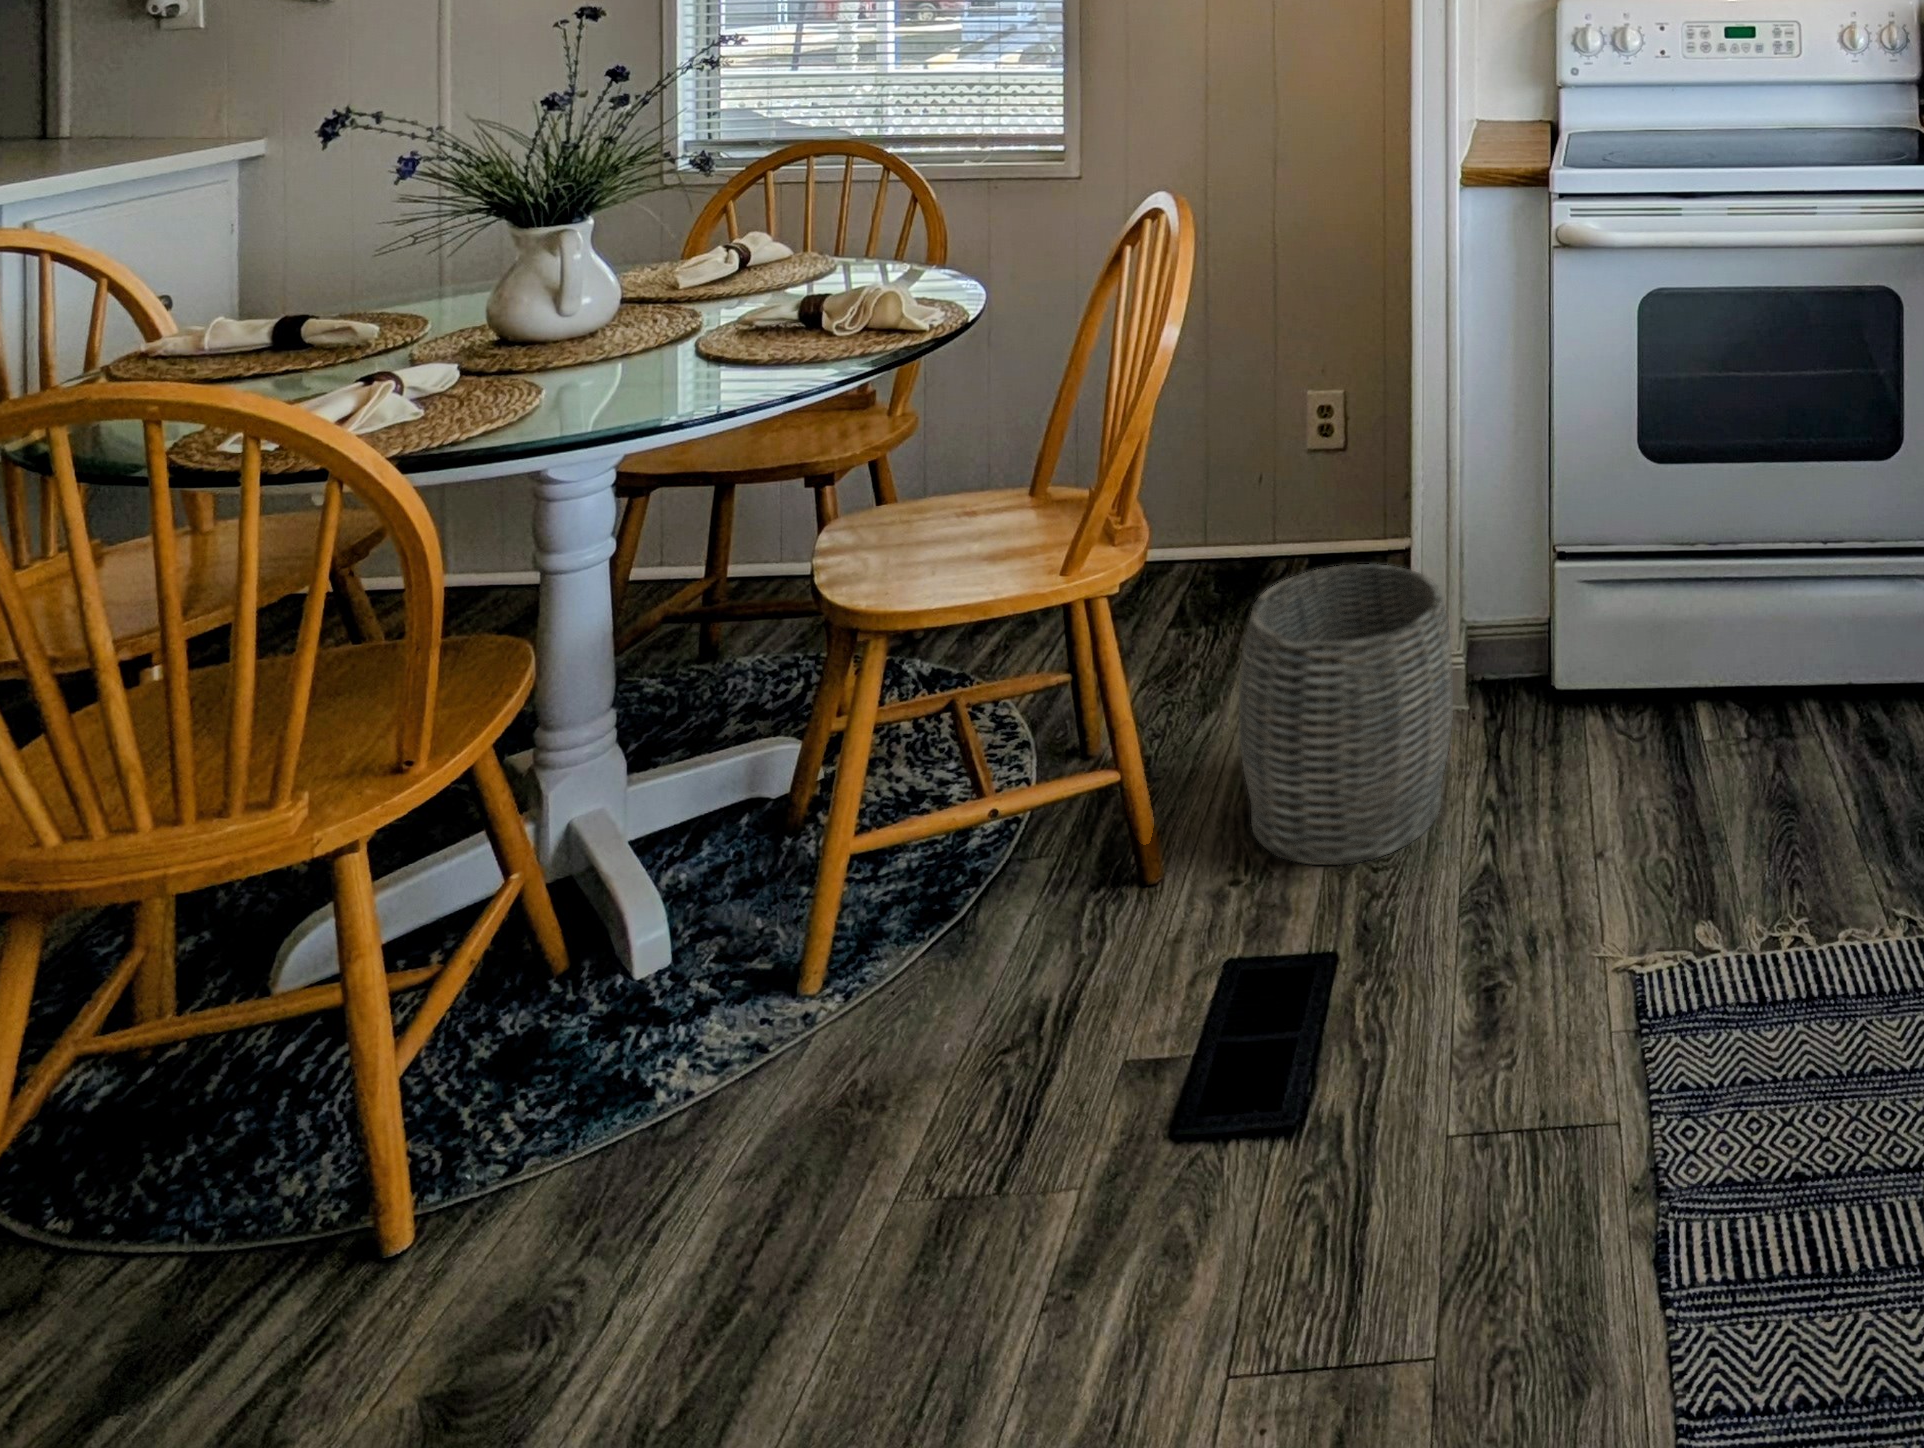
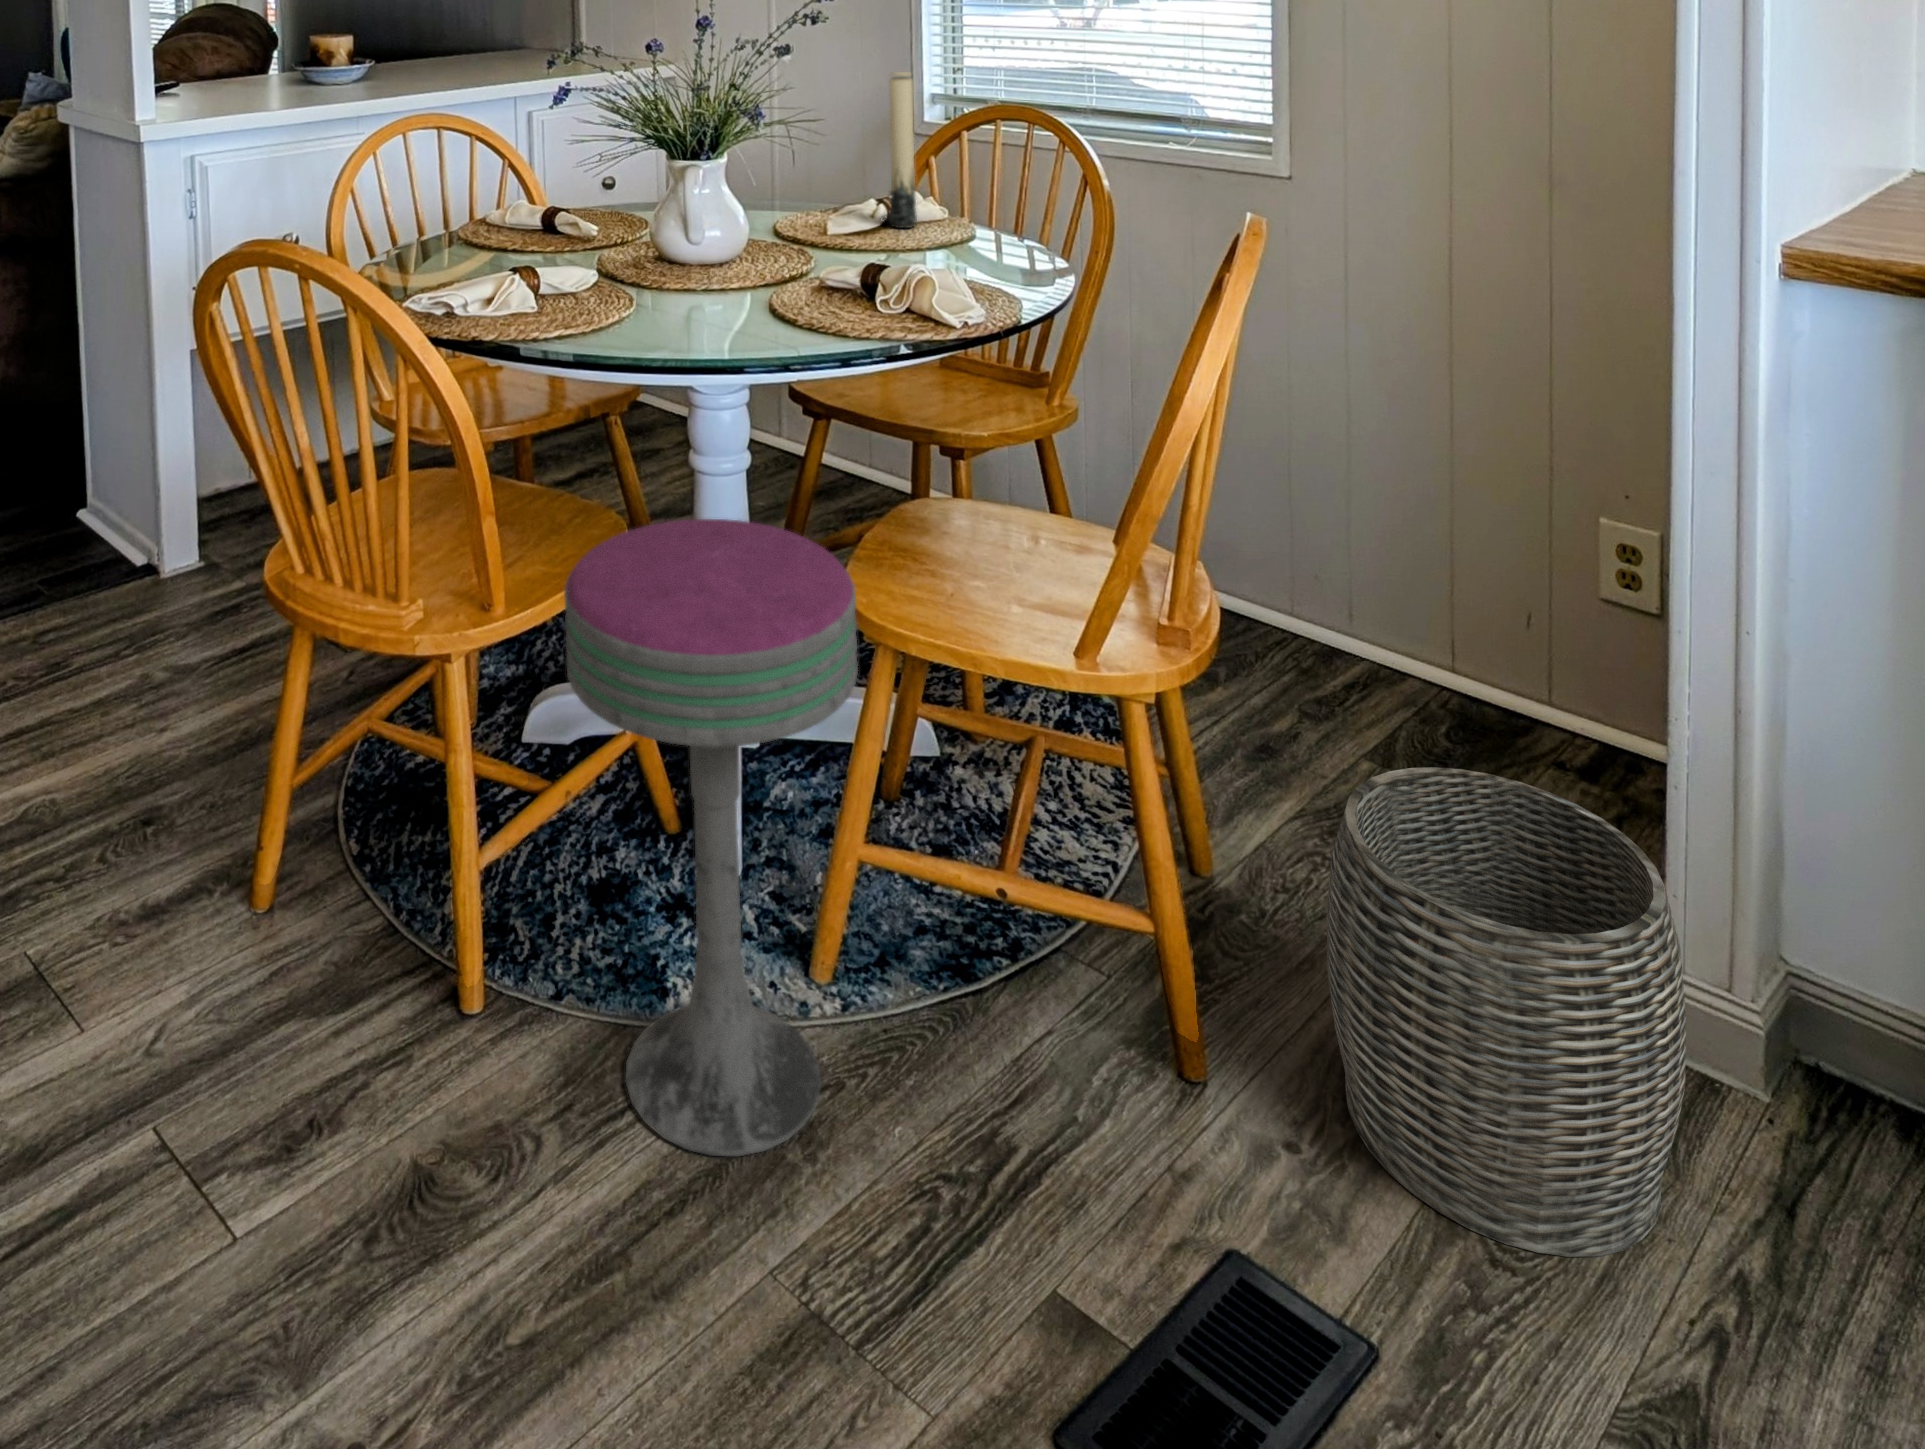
candle: none [743,115,789,271] -> present [881,72,917,228]
bar stool: none [585,548,910,1179] -> present [564,519,858,1156]

